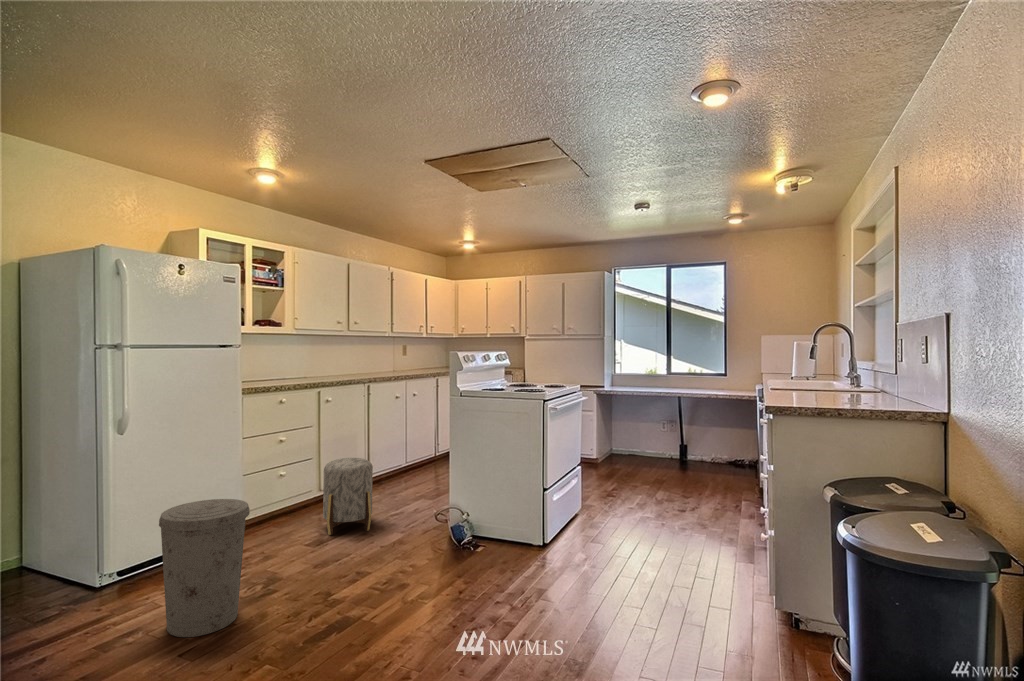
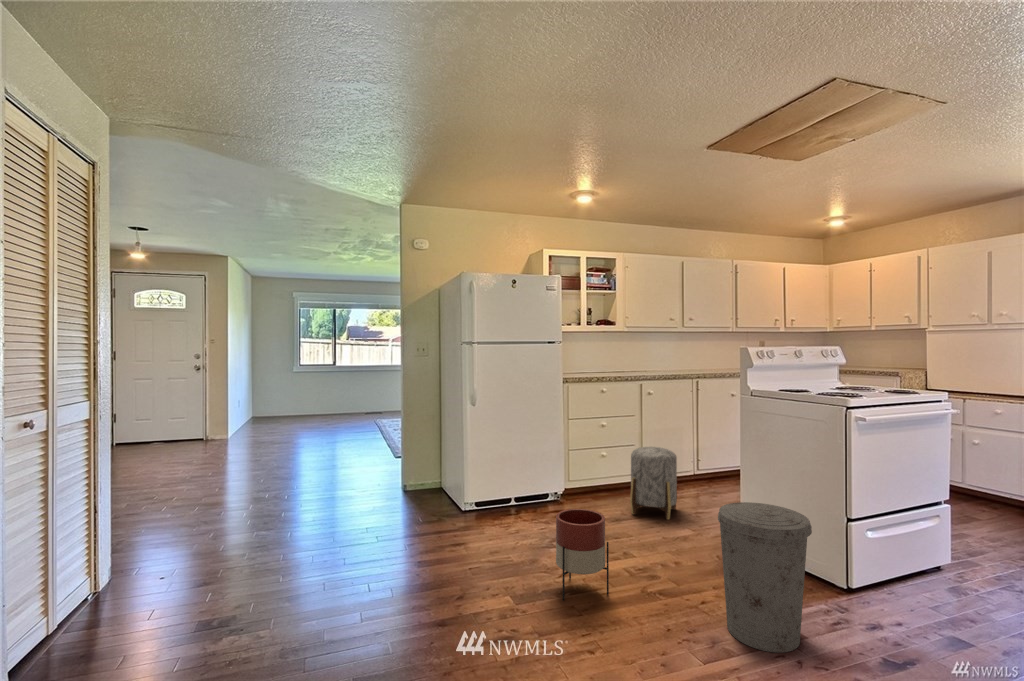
trash can: present [159,499,250,637] -> present [718,502,812,653]
planter: none [317,532,378,642] -> present [556,509,609,601]

